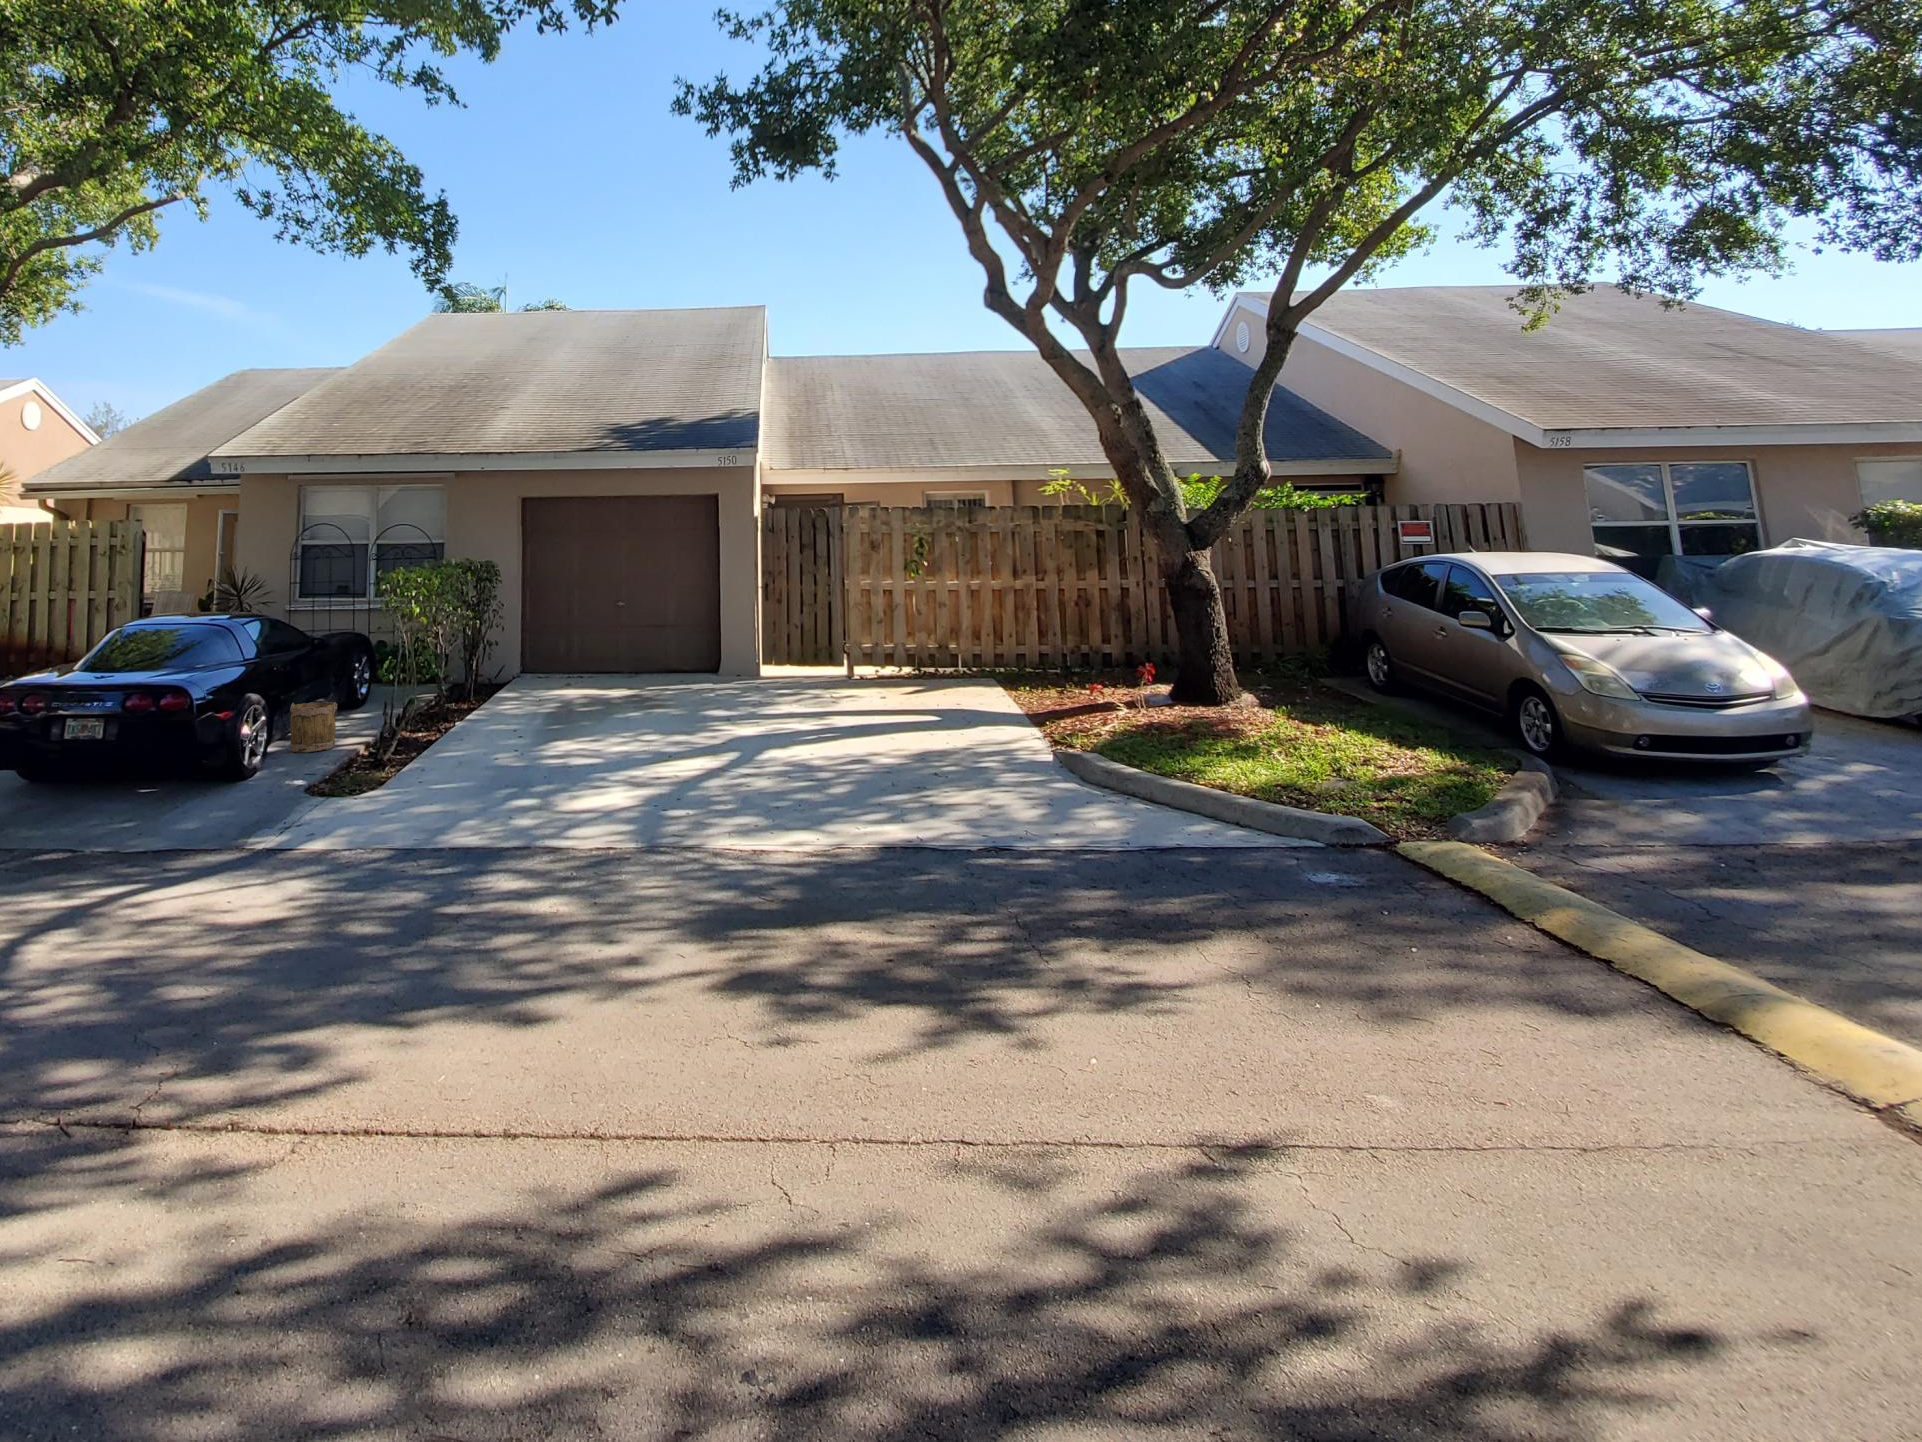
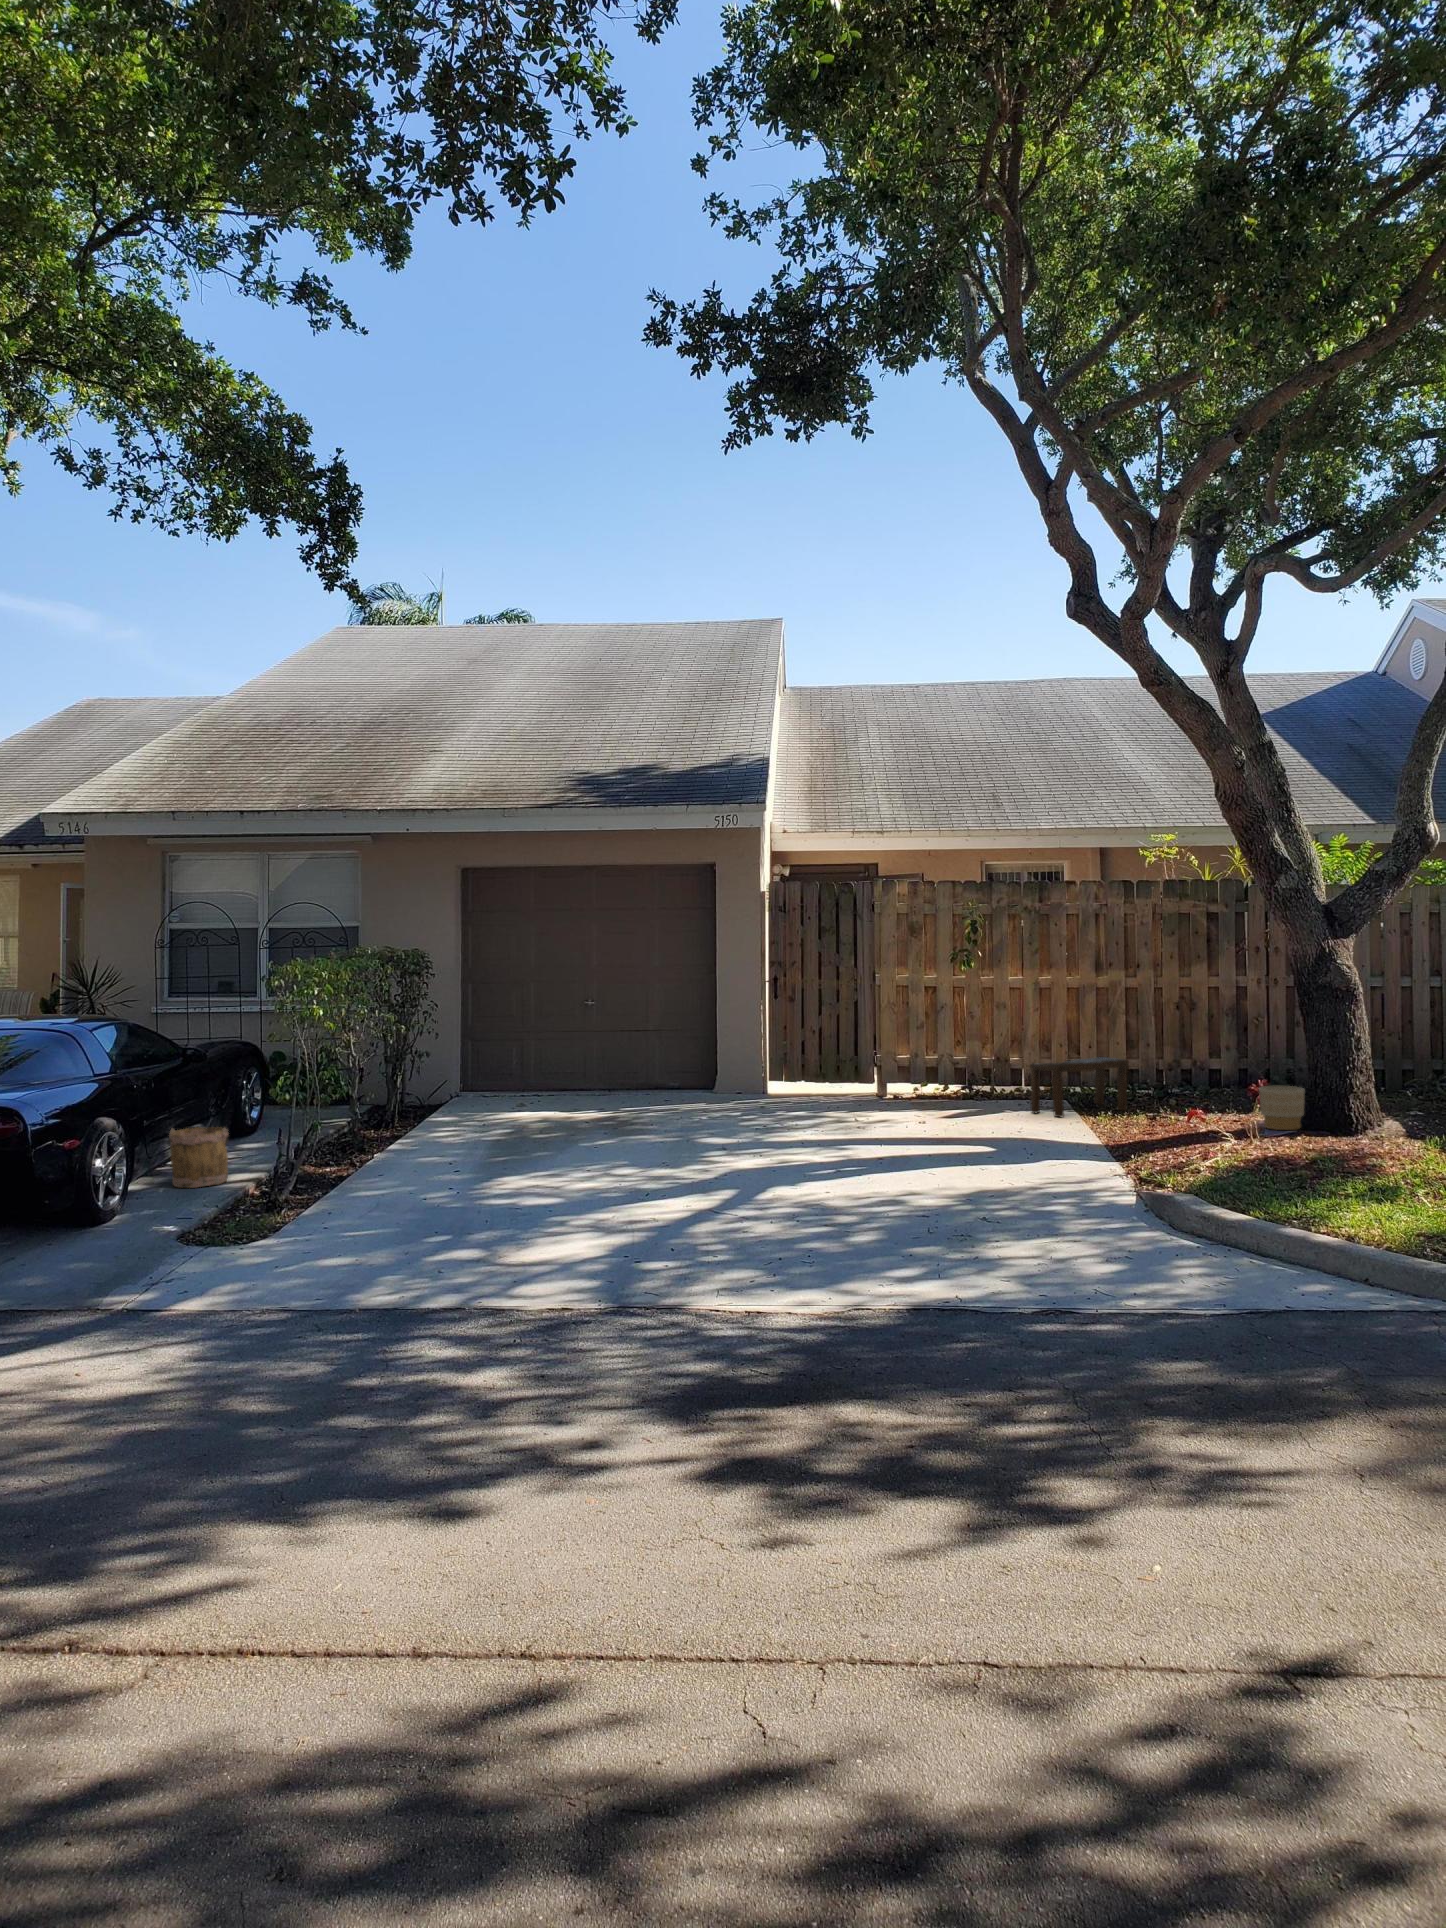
bench: none [969,646,1048,695] -> present [1030,1057,1129,1117]
planter: none [1148,667,1183,703] -> present [1259,1086,1305,1130]

